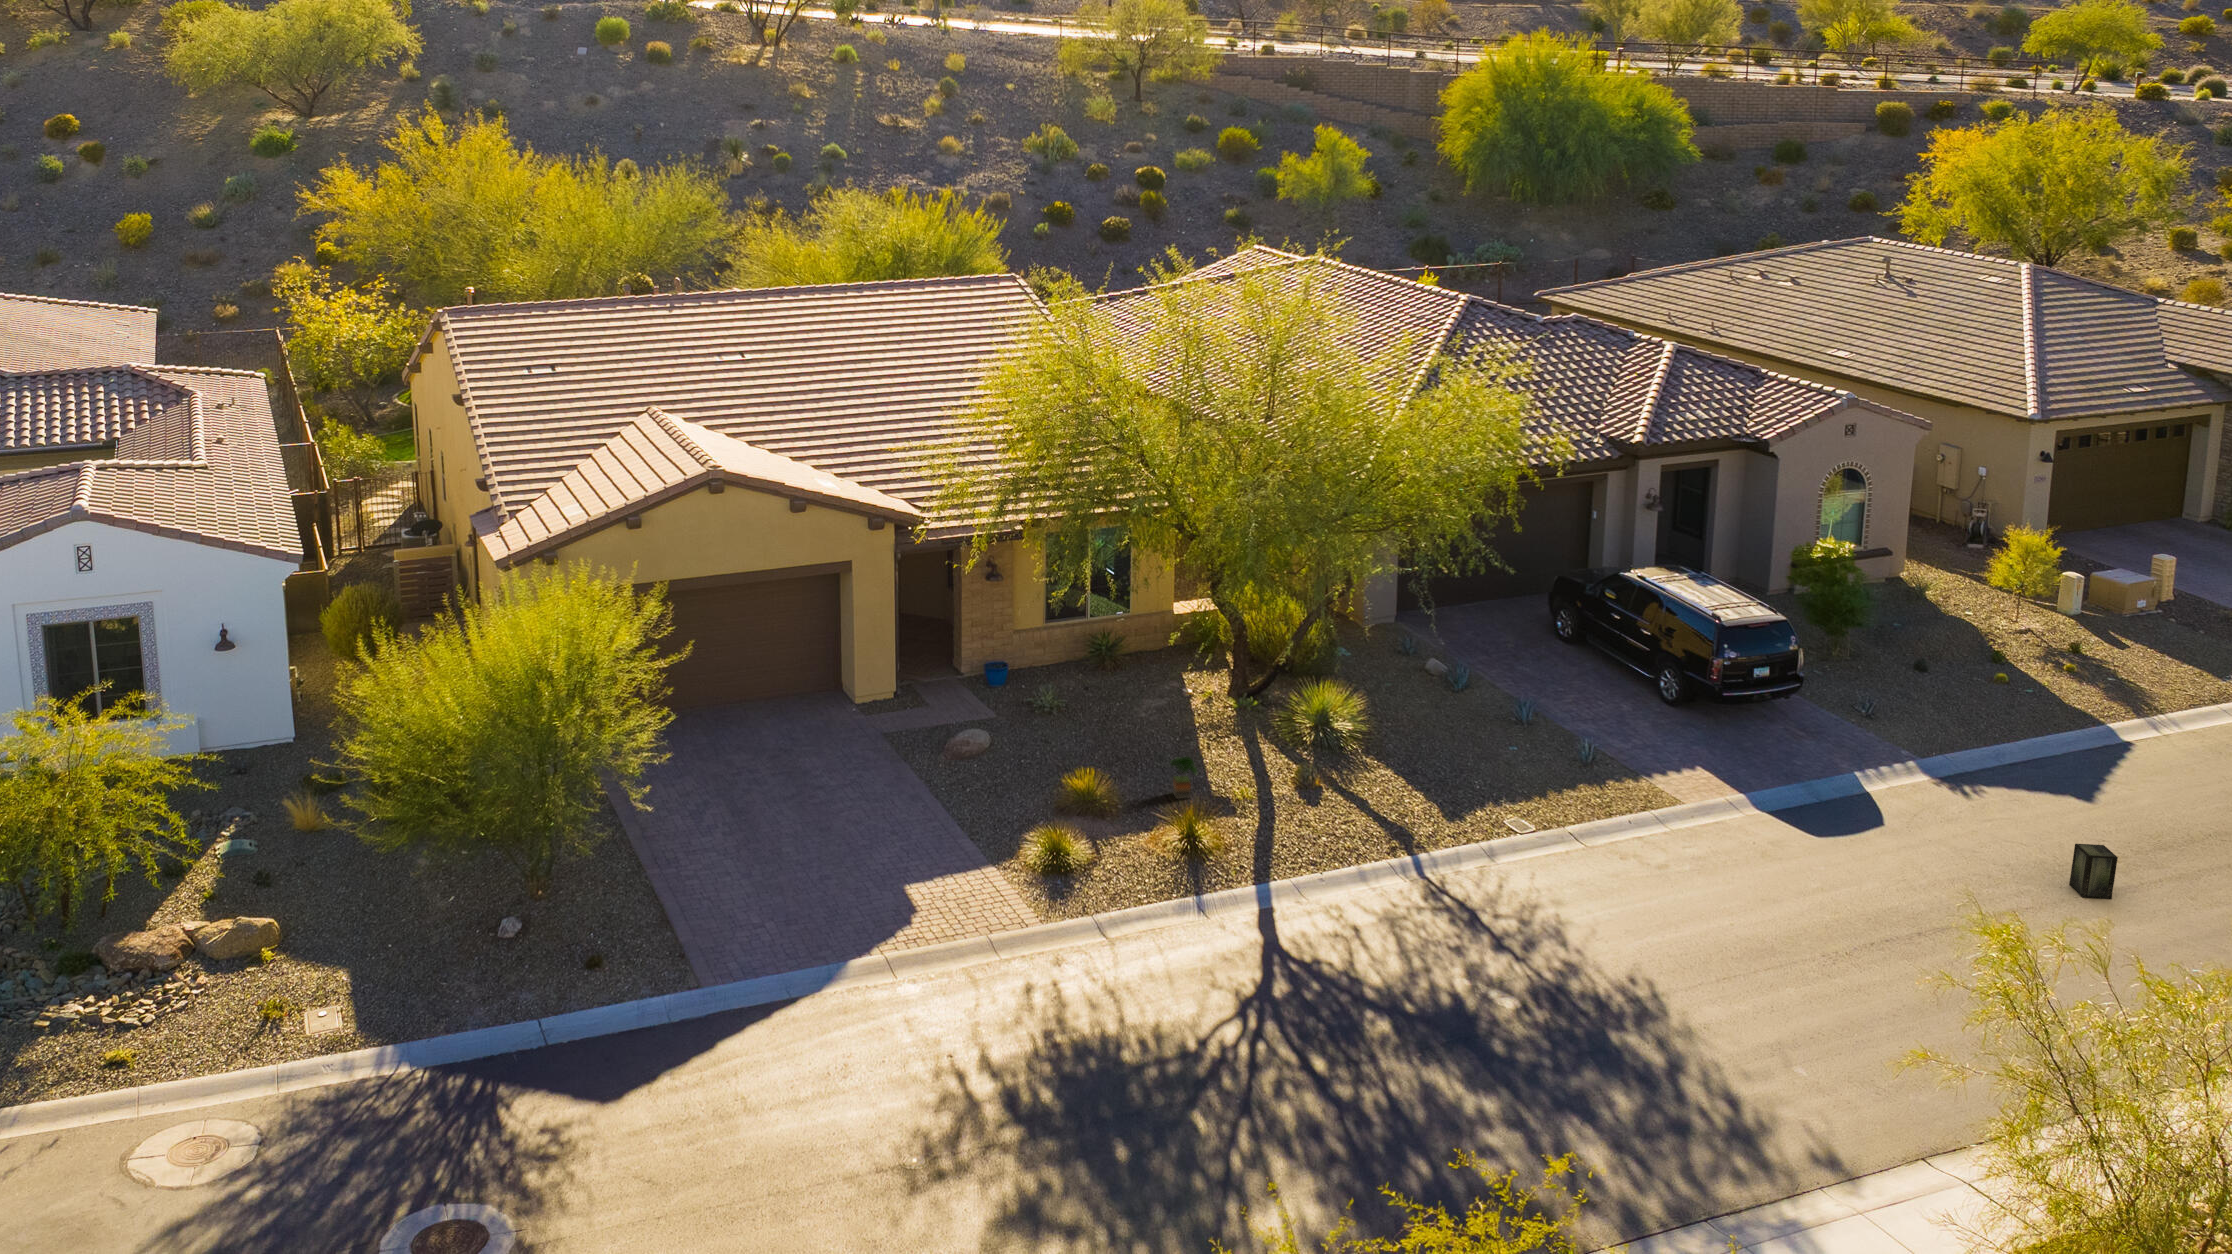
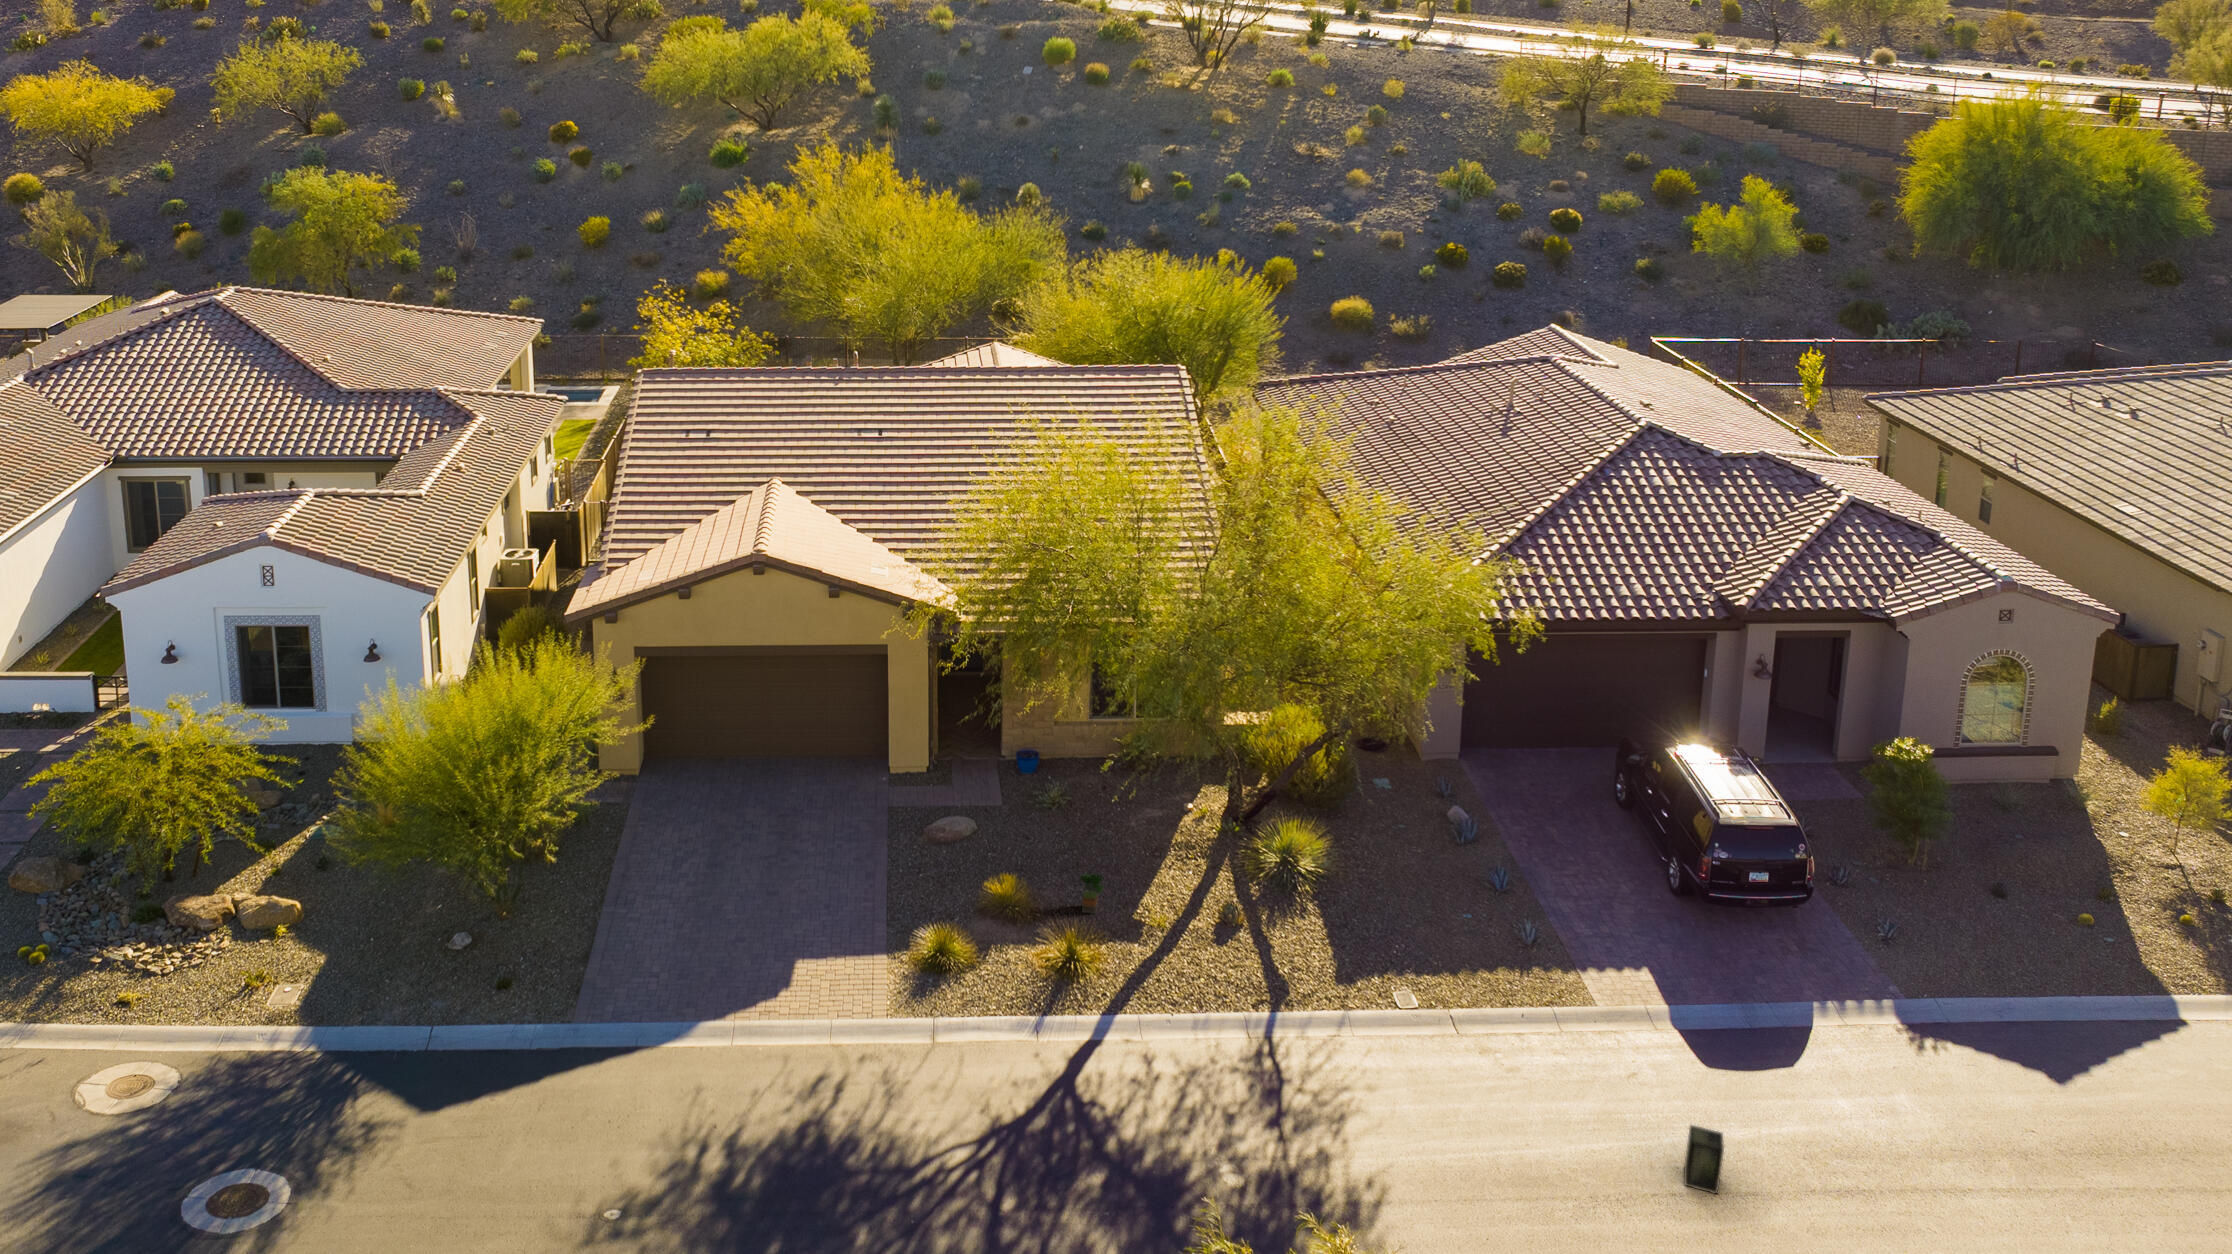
storage box: present [2069,844,2118,899] -> present [1684,1125,1724,1194]

